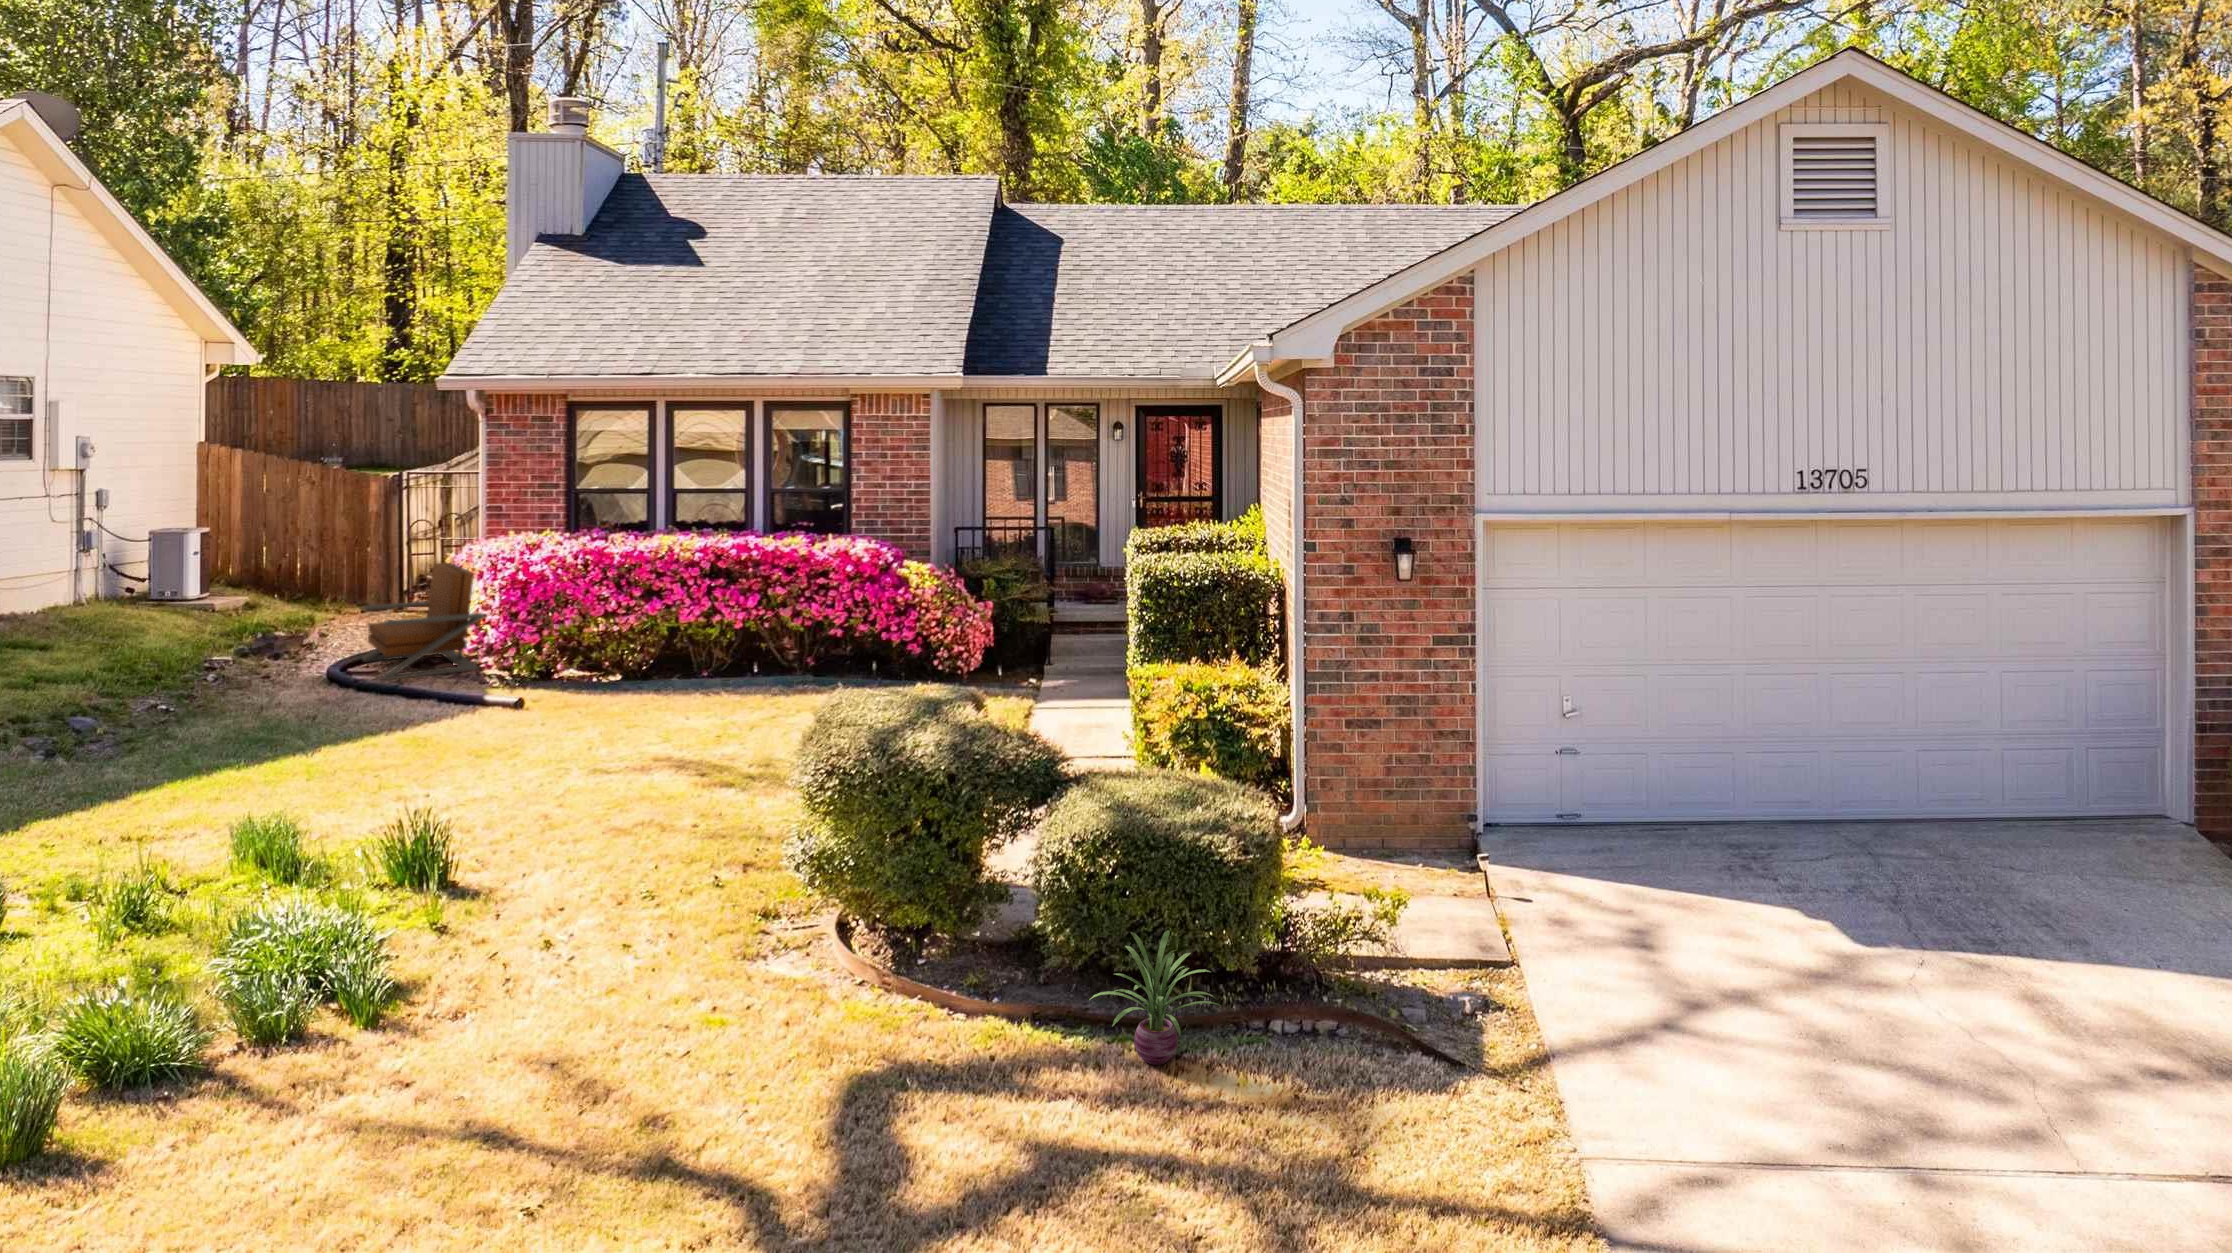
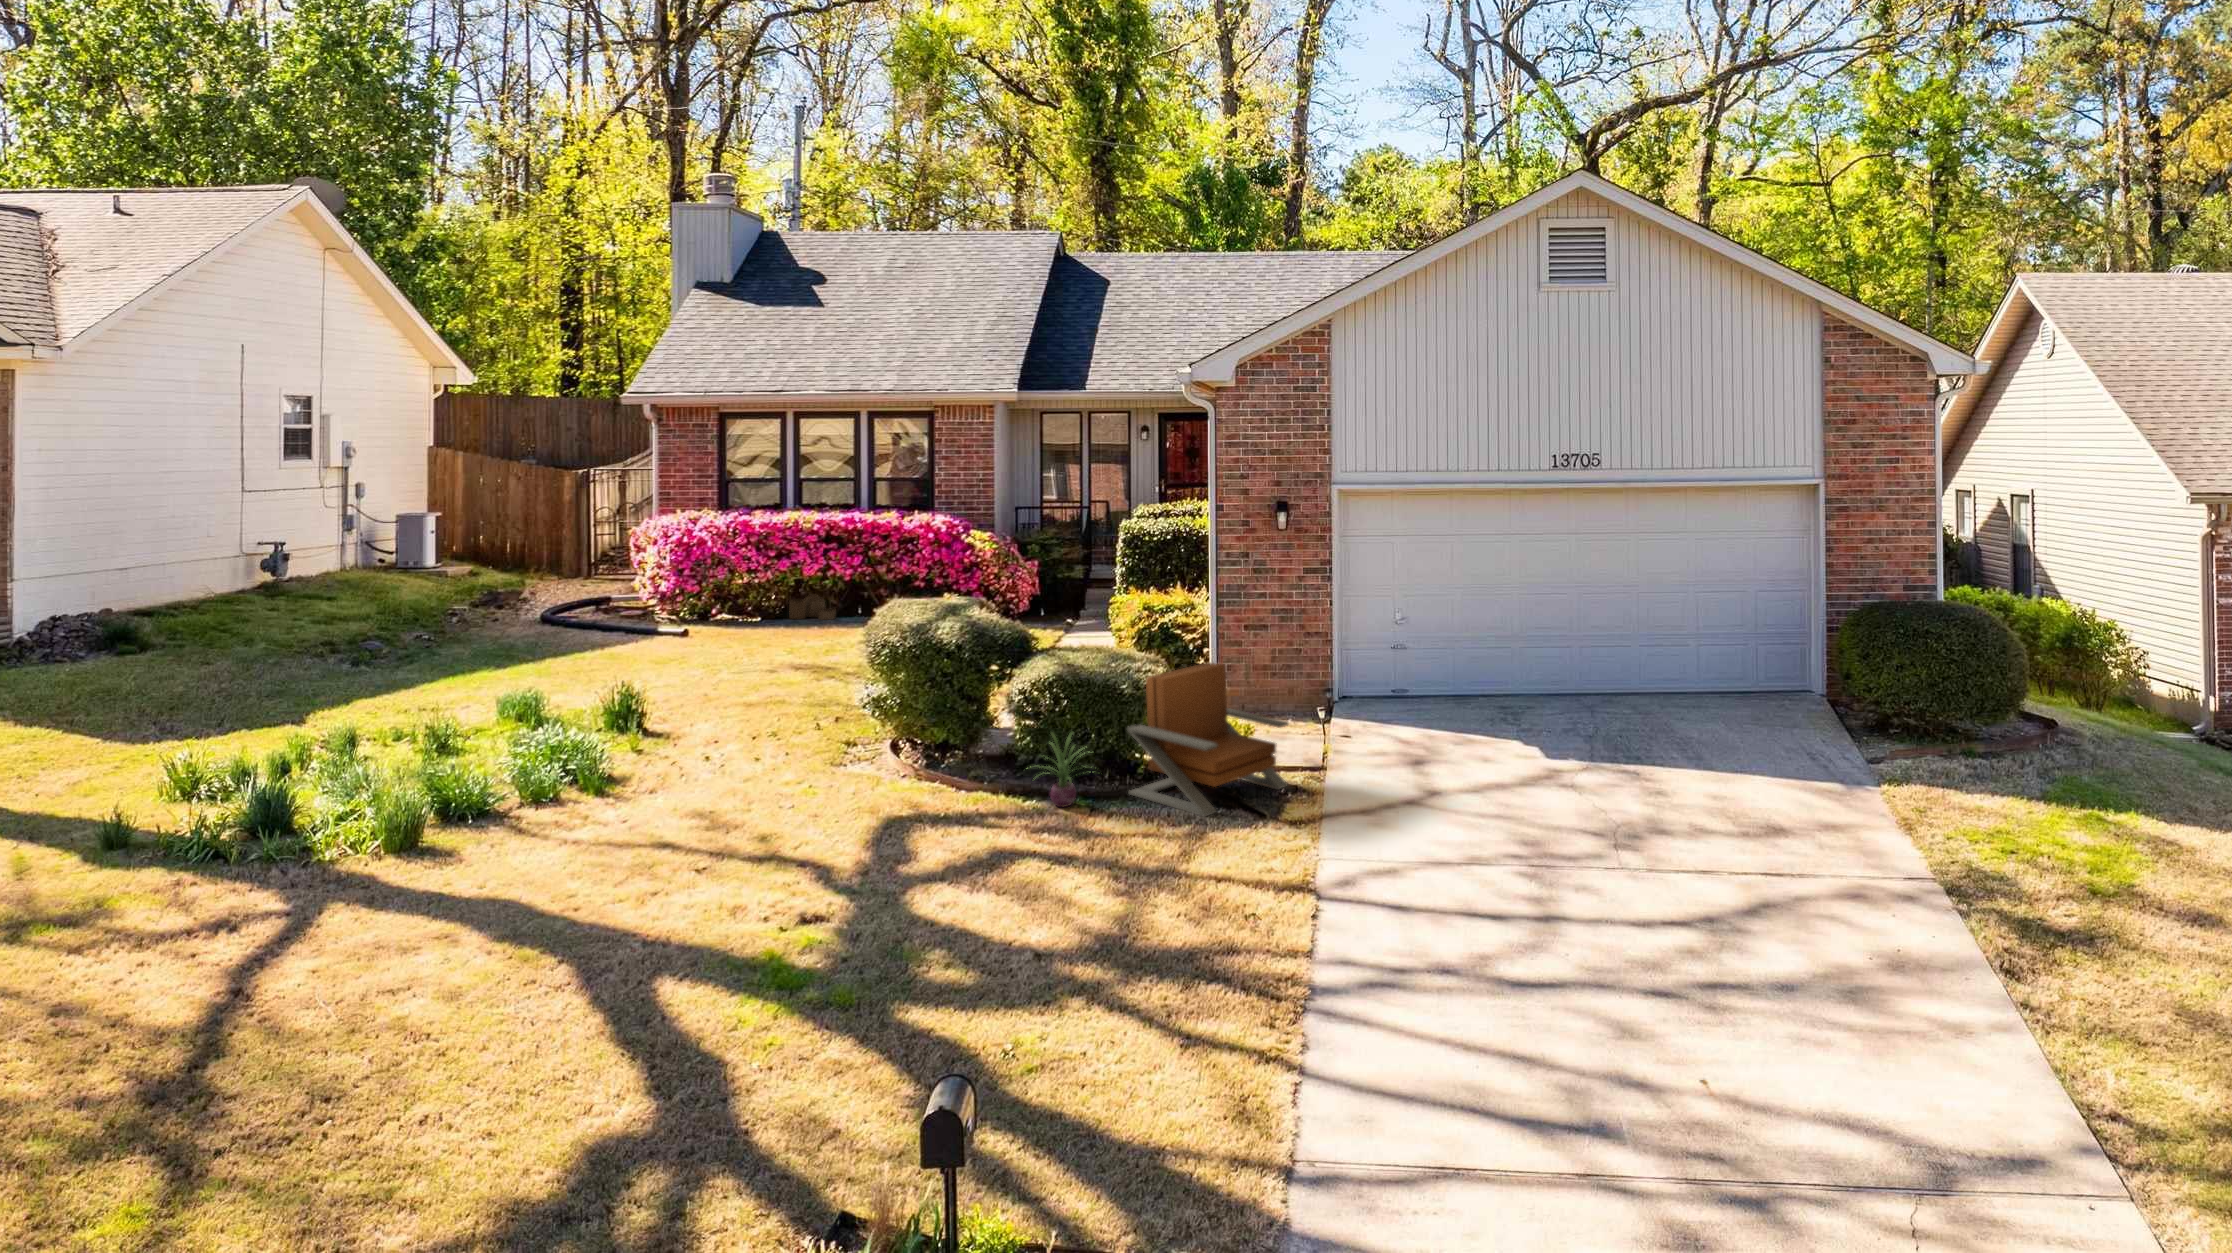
lounge chair: present [362,563,484,680] -> present [1127,663,1289,816]
woven basket: none [660,642,723,681] -> present [789,594,835,620]

